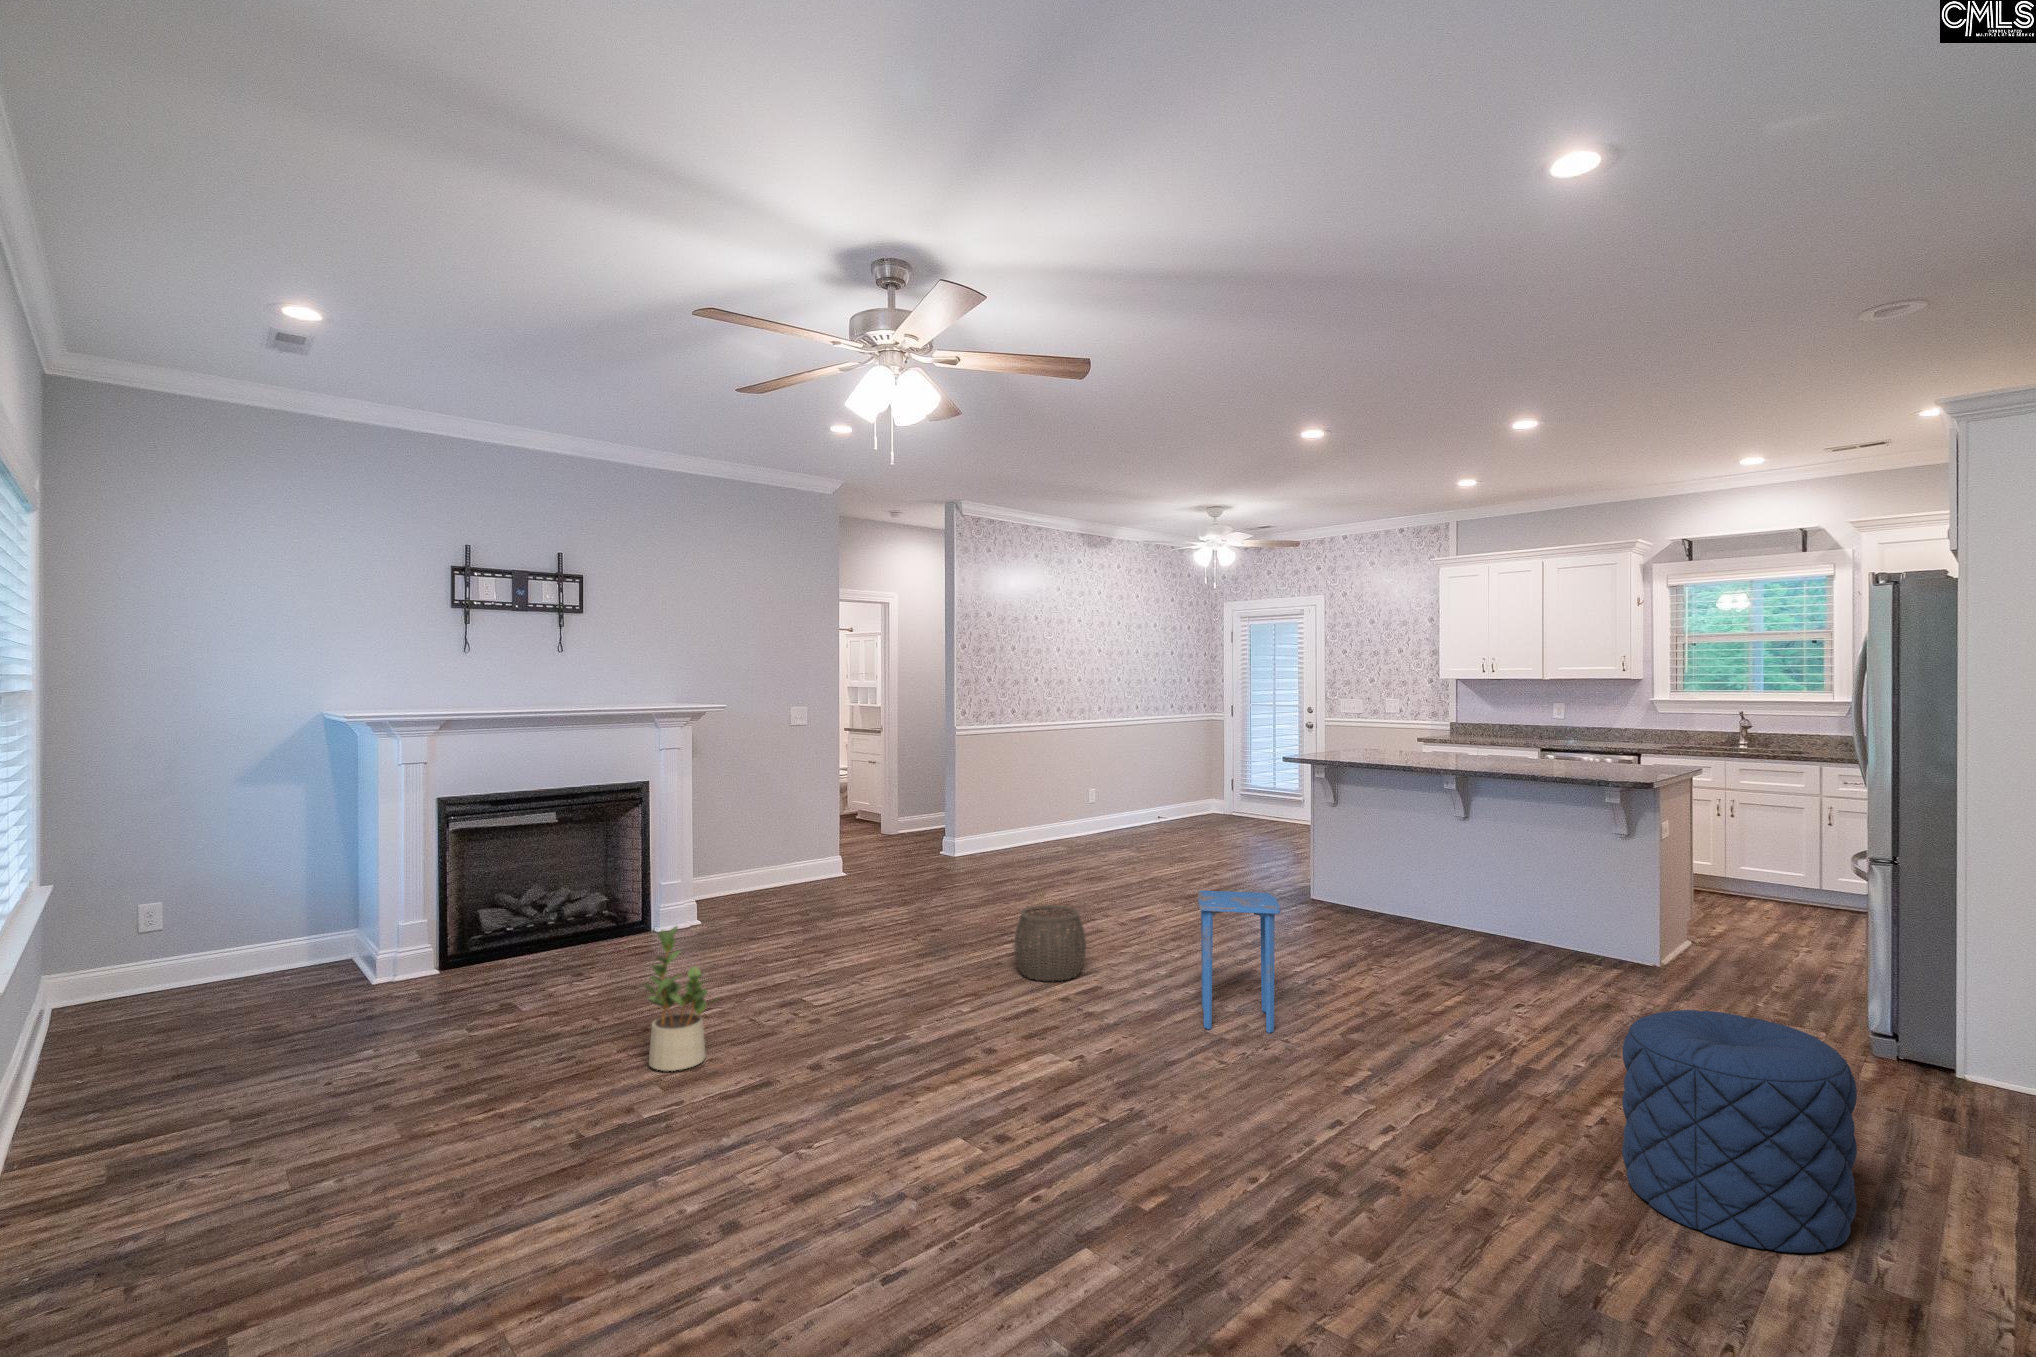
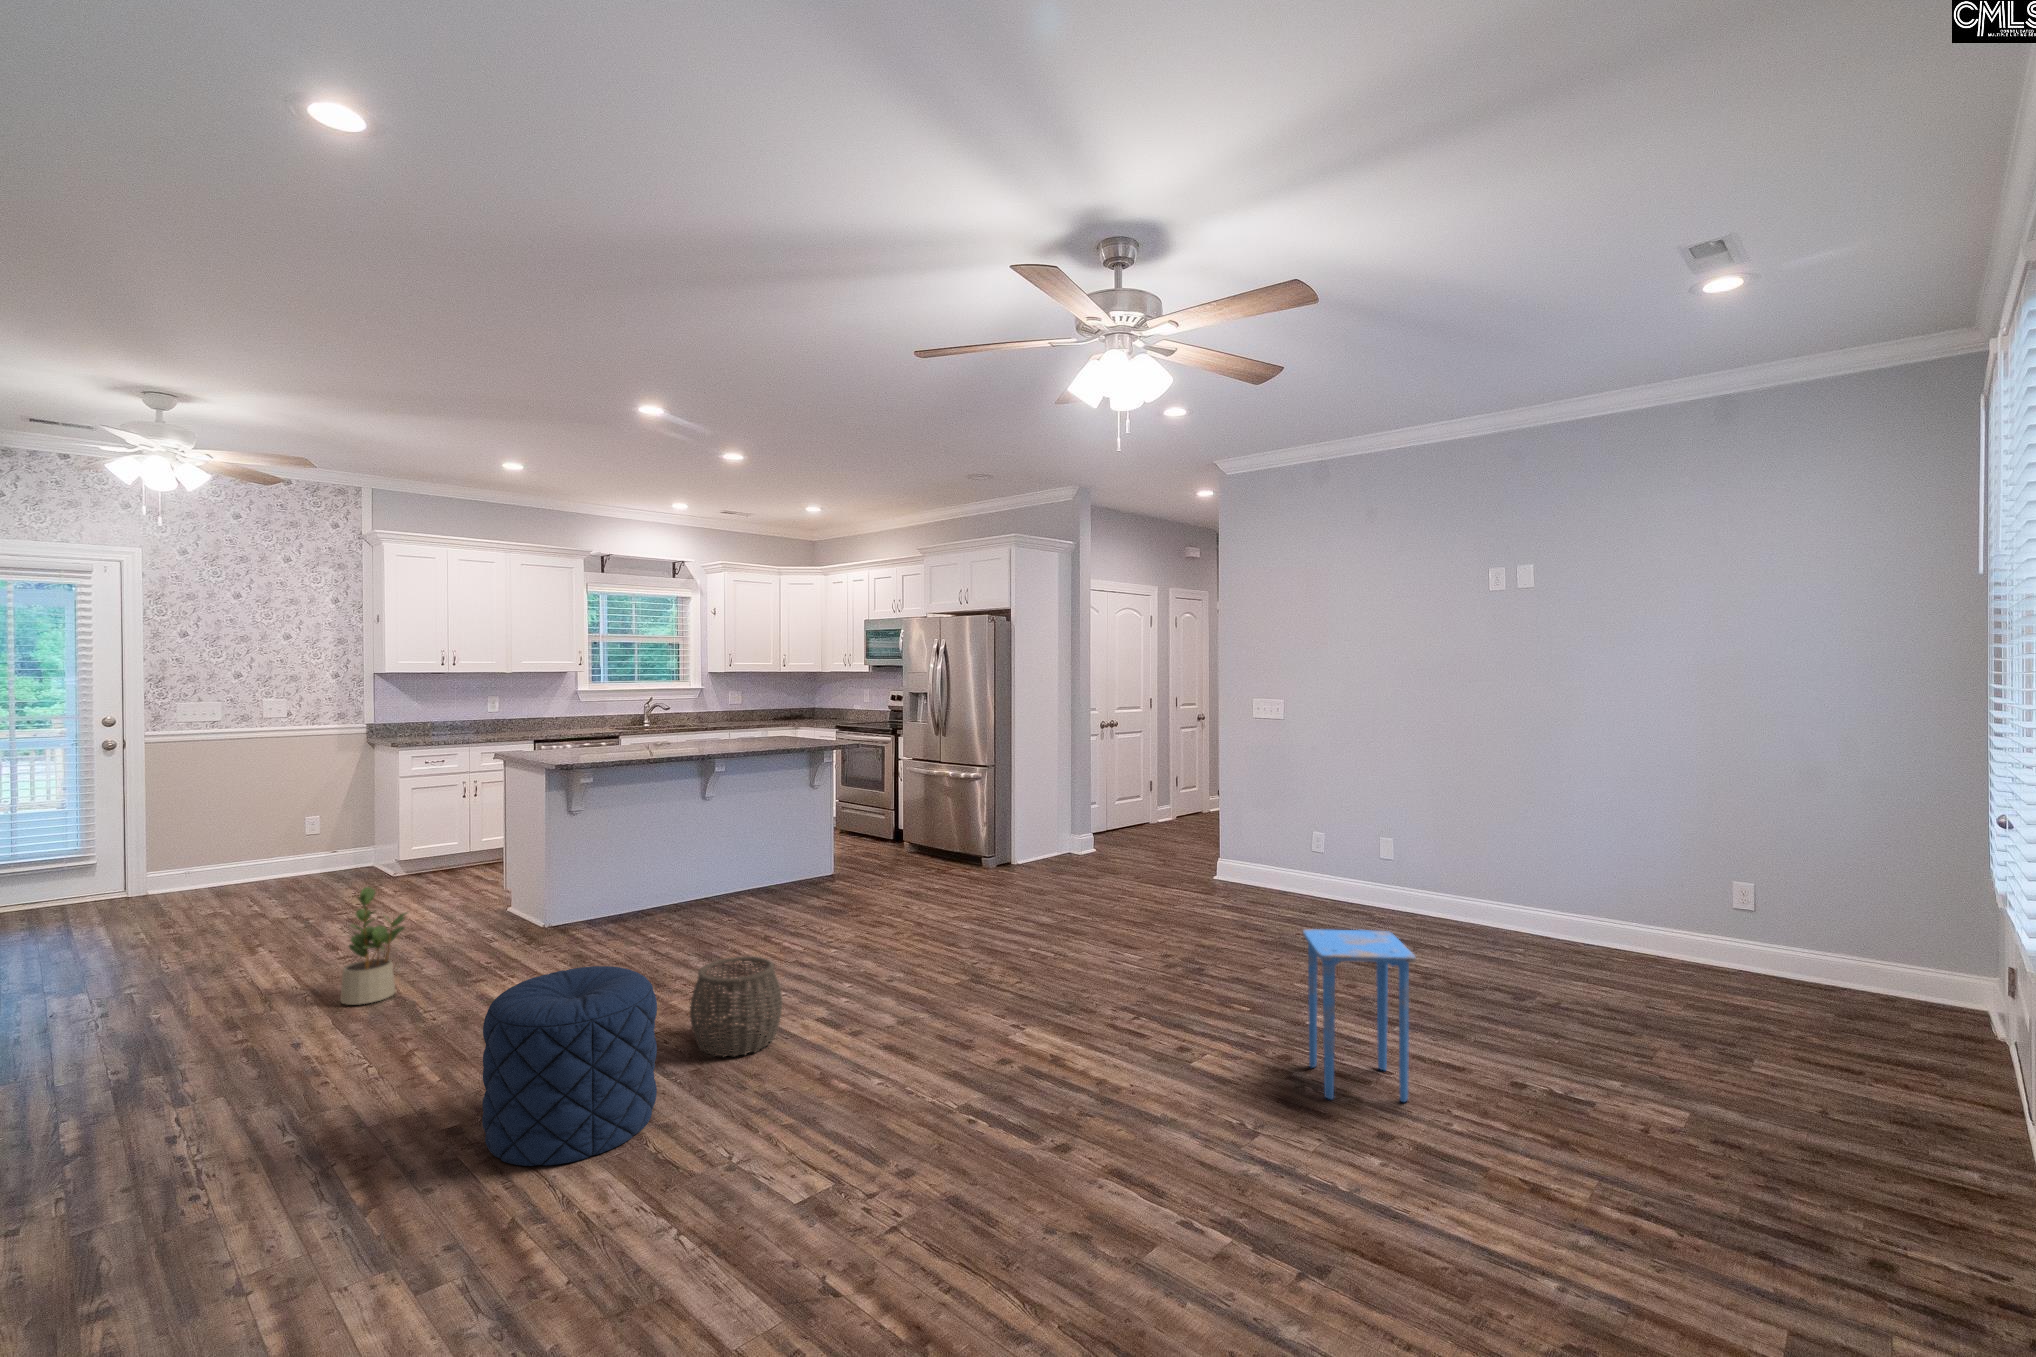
side table: present [1198,891,1280,1033] -> present [1303,929,1416,1102]
potted plant: present [644,926,718,1071] -> present [340,887,407,1005]
pouf: present [1622,1010,1857,1253] -> present [482,966,657,1166]

